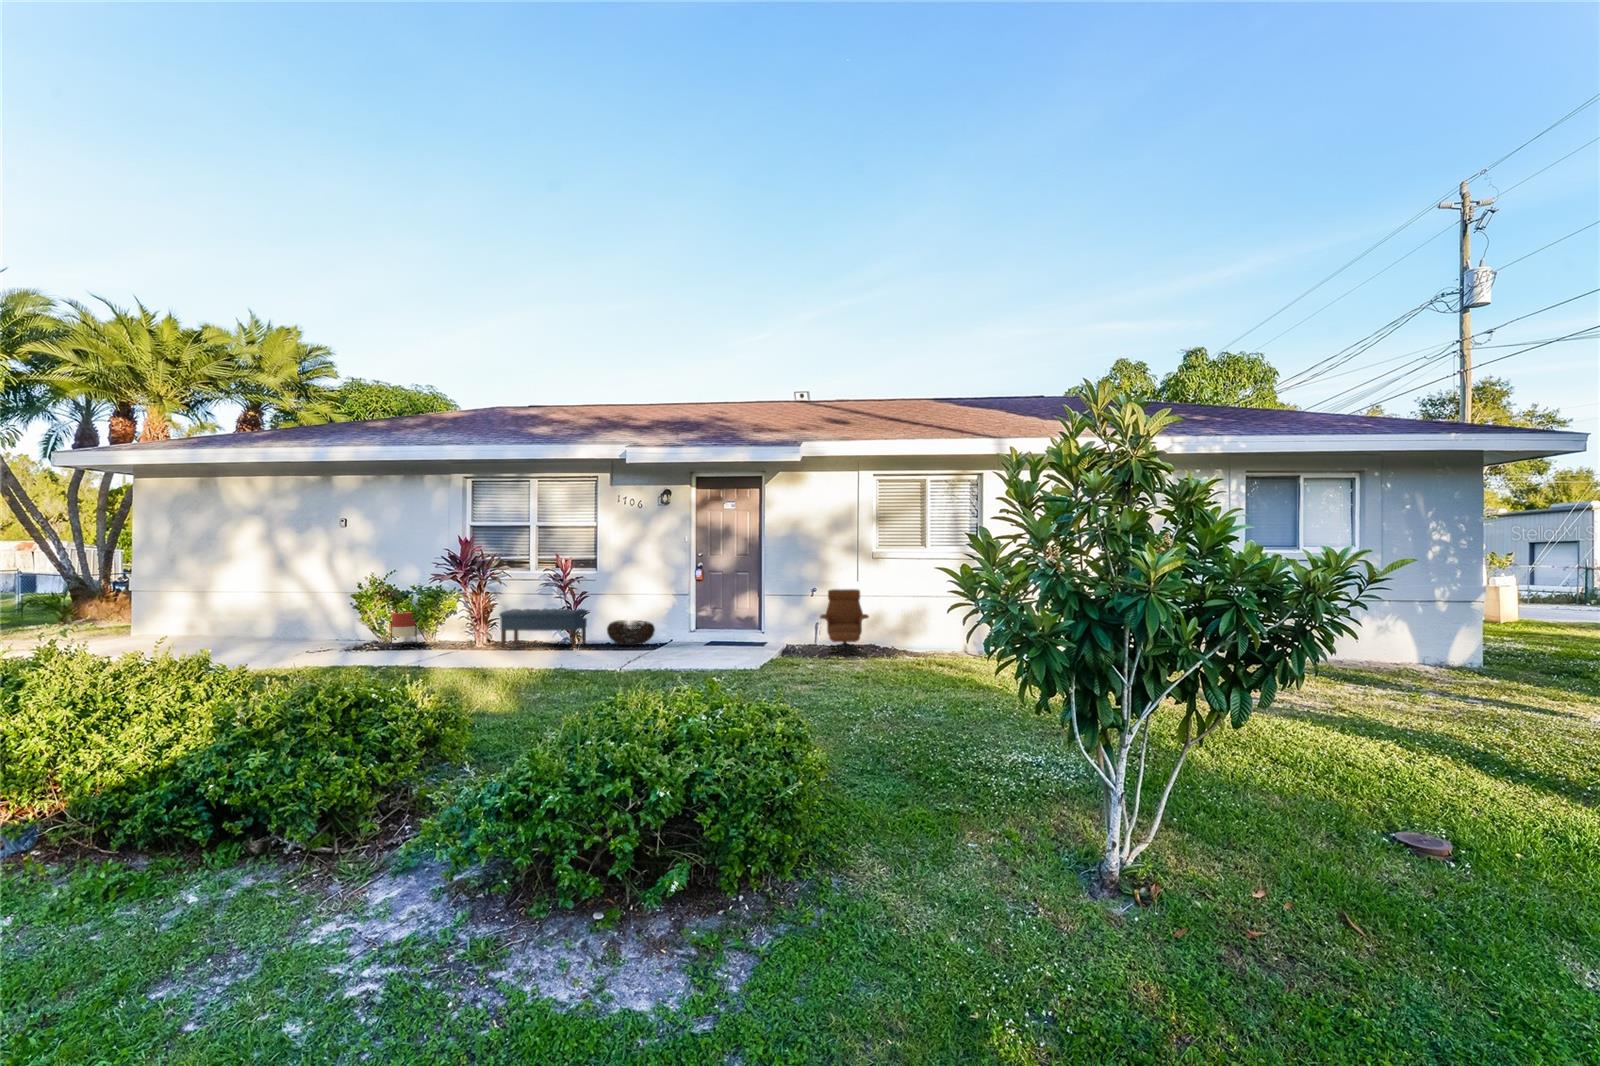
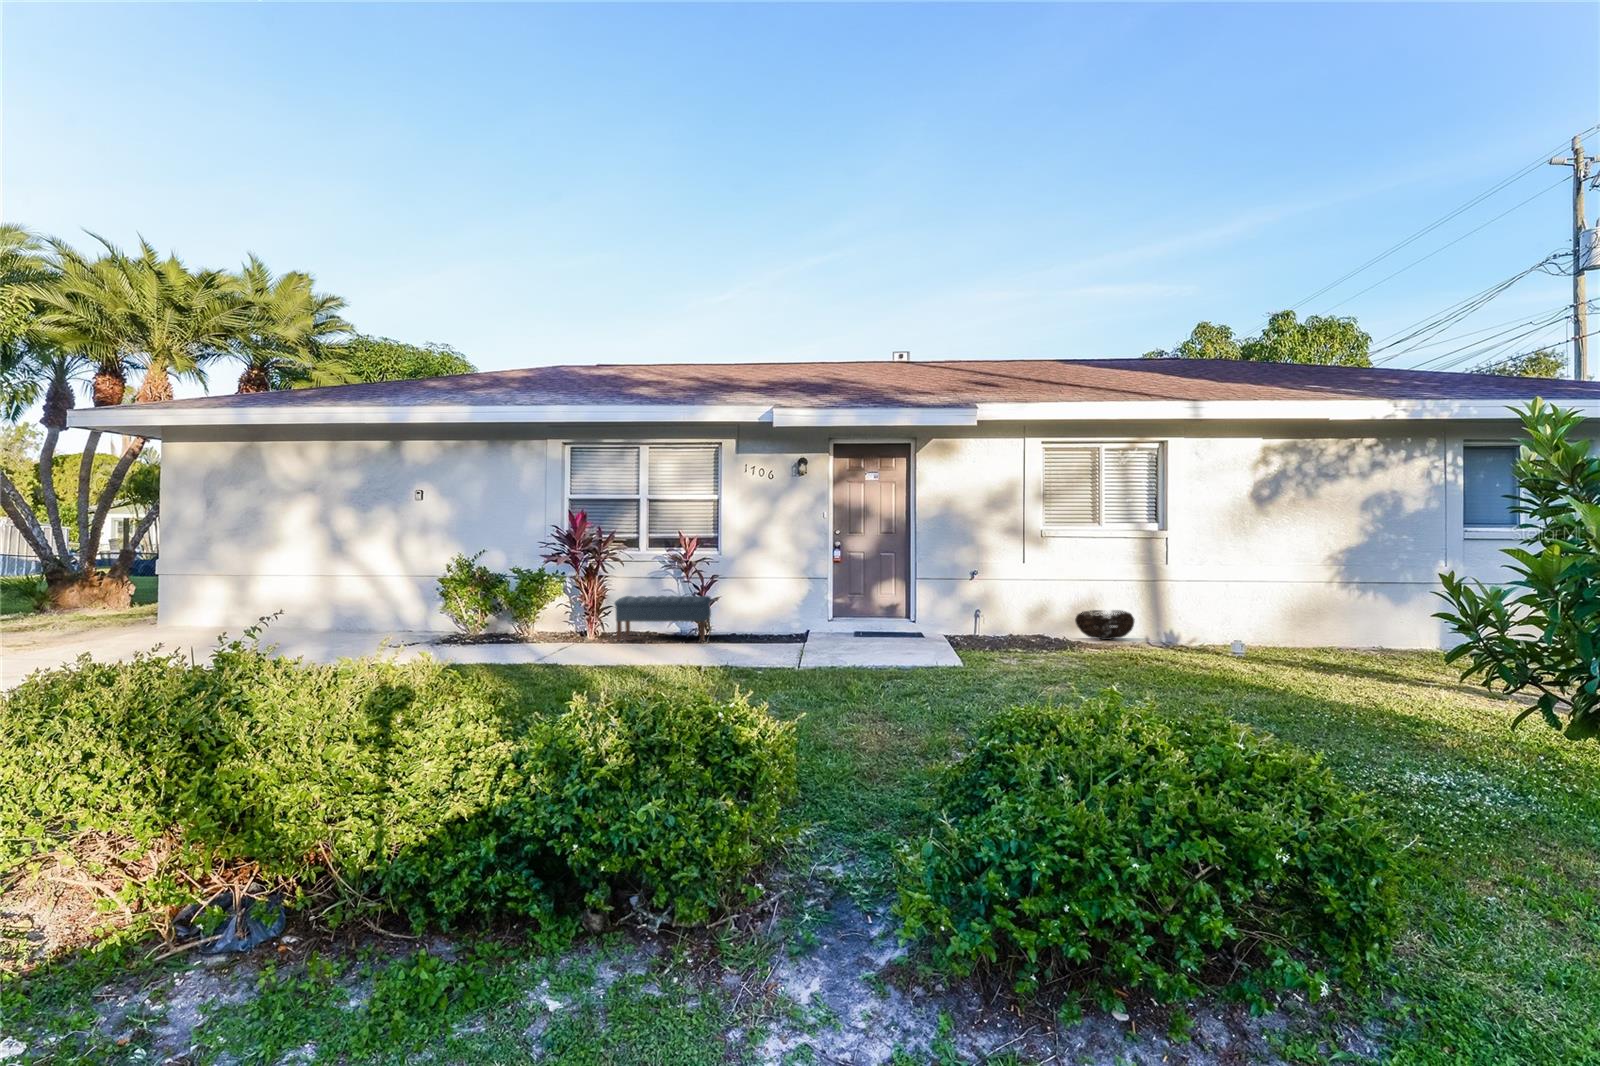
lounge chair: present [820,589,869,656] -> none [986,573,1048,652]
planter: present [391,610,421,647] -> none [485,598,518,641]
basket: present [607,620,655,646] -> present [1075,610,1135,640]

